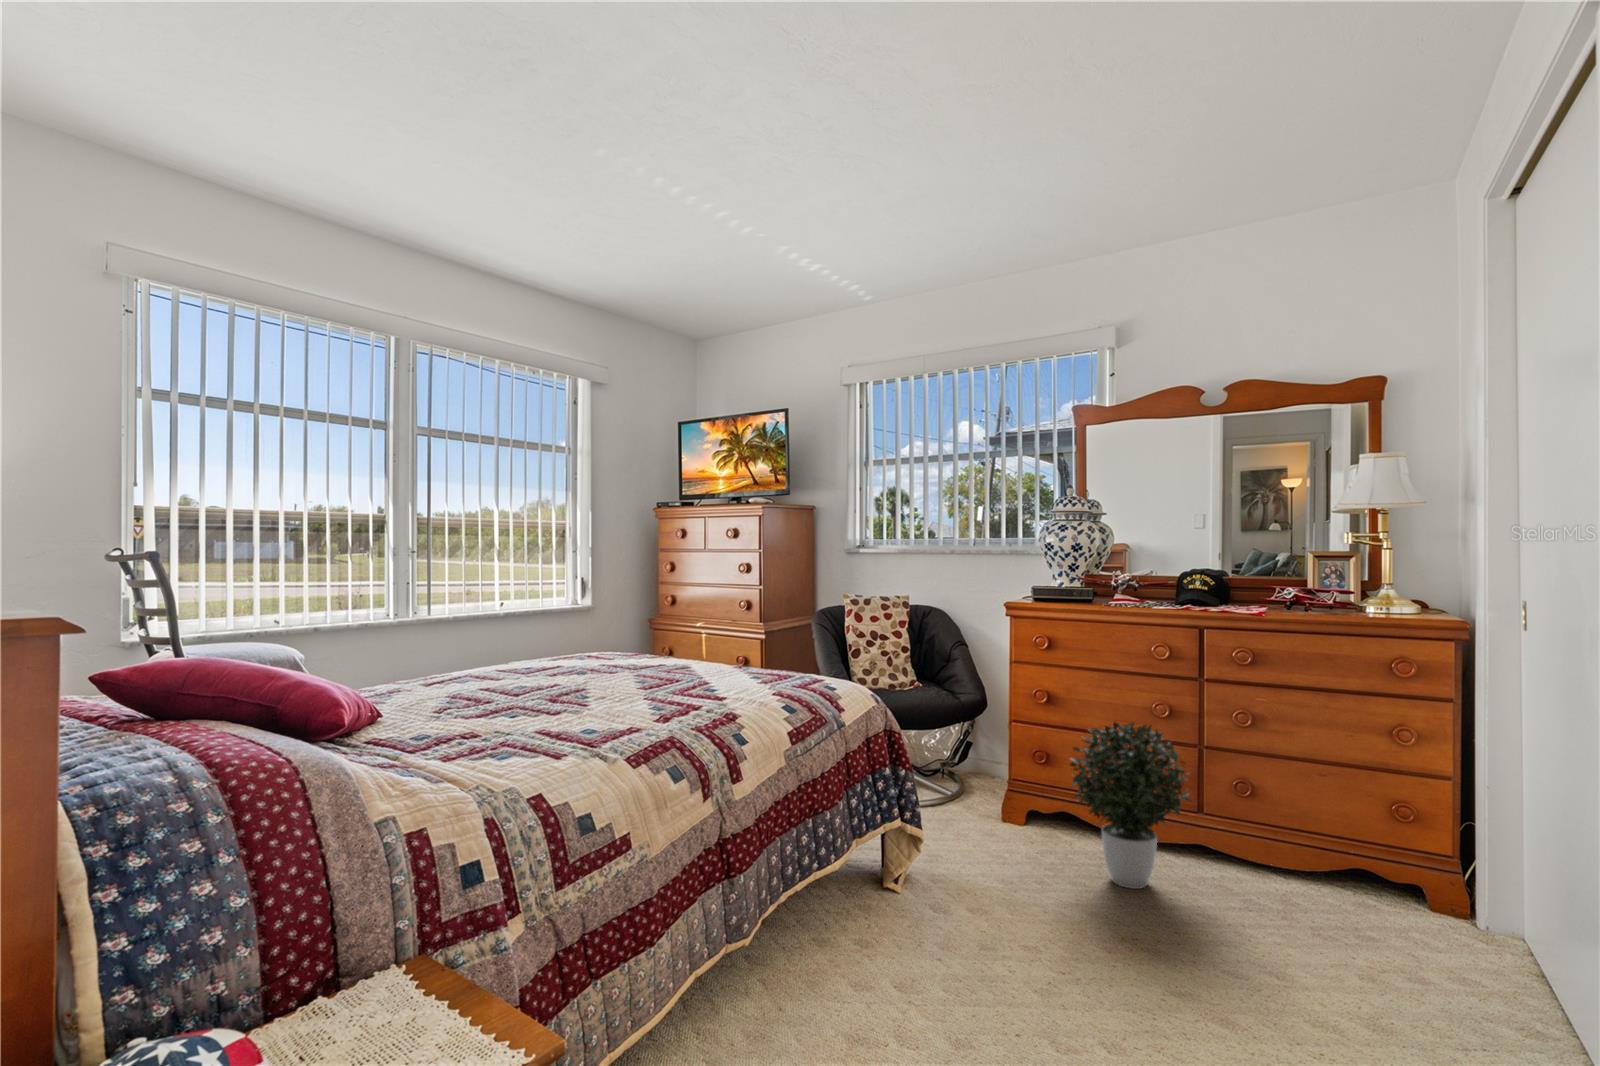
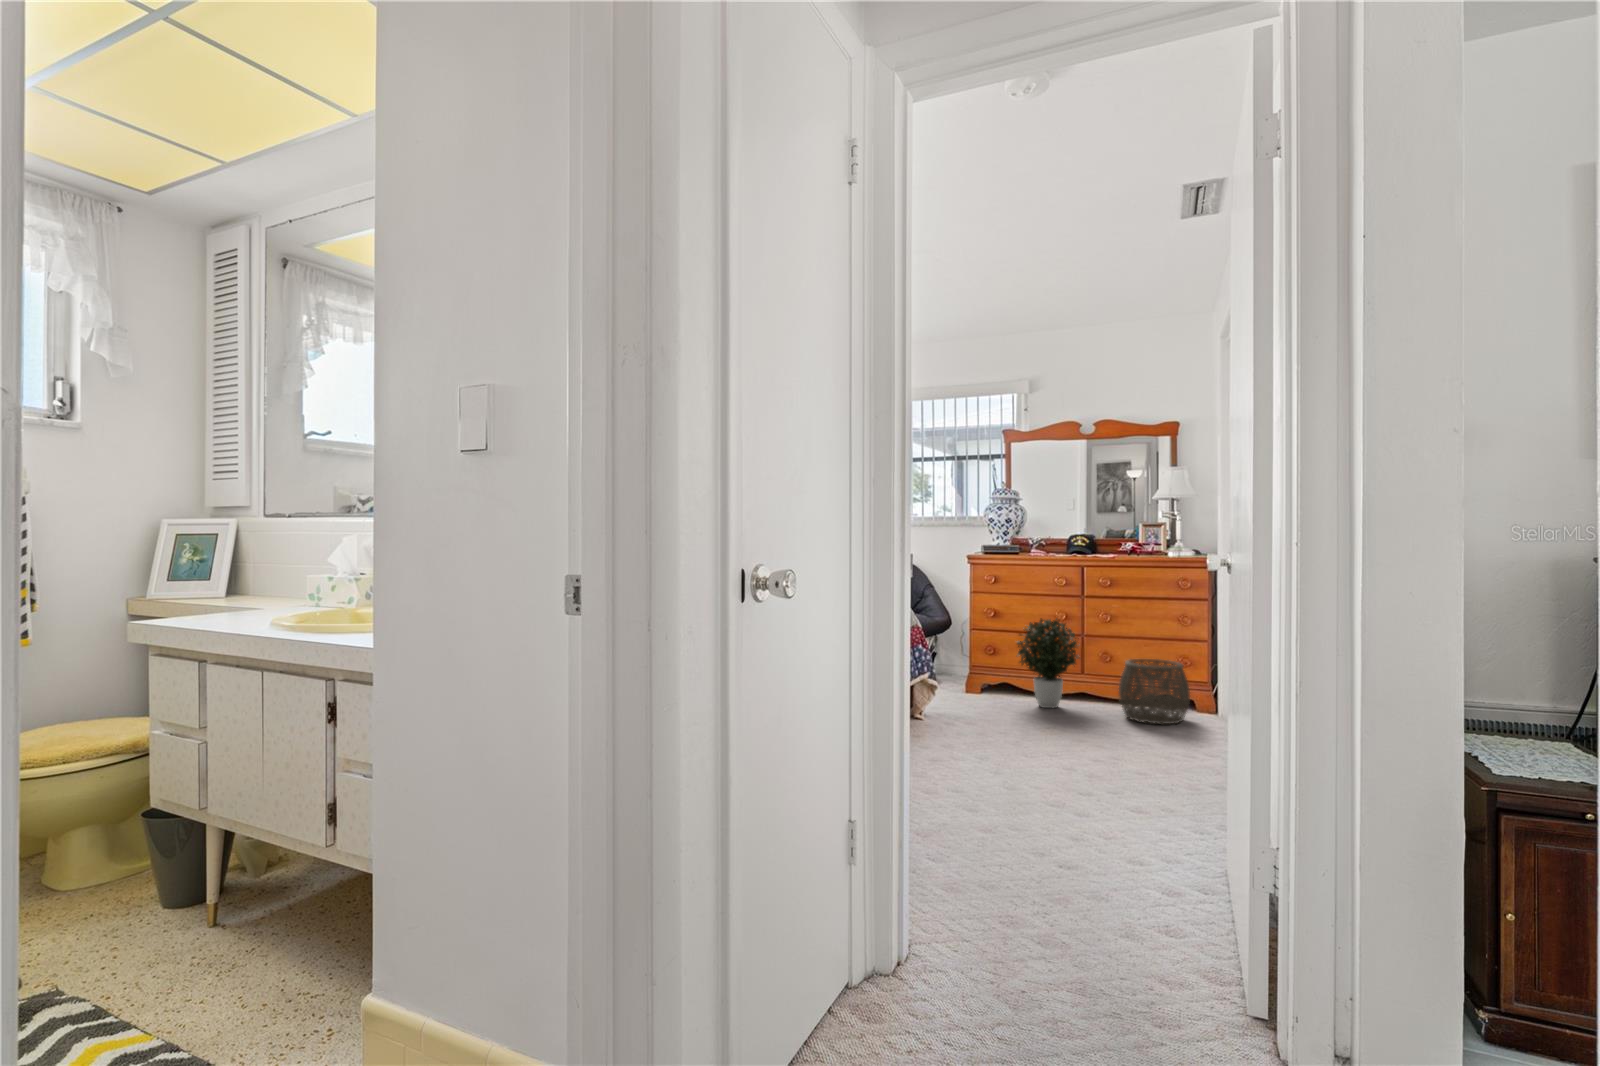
woven basket: none [1263,817,1428,977] -> present [1119,659,1190,725]

